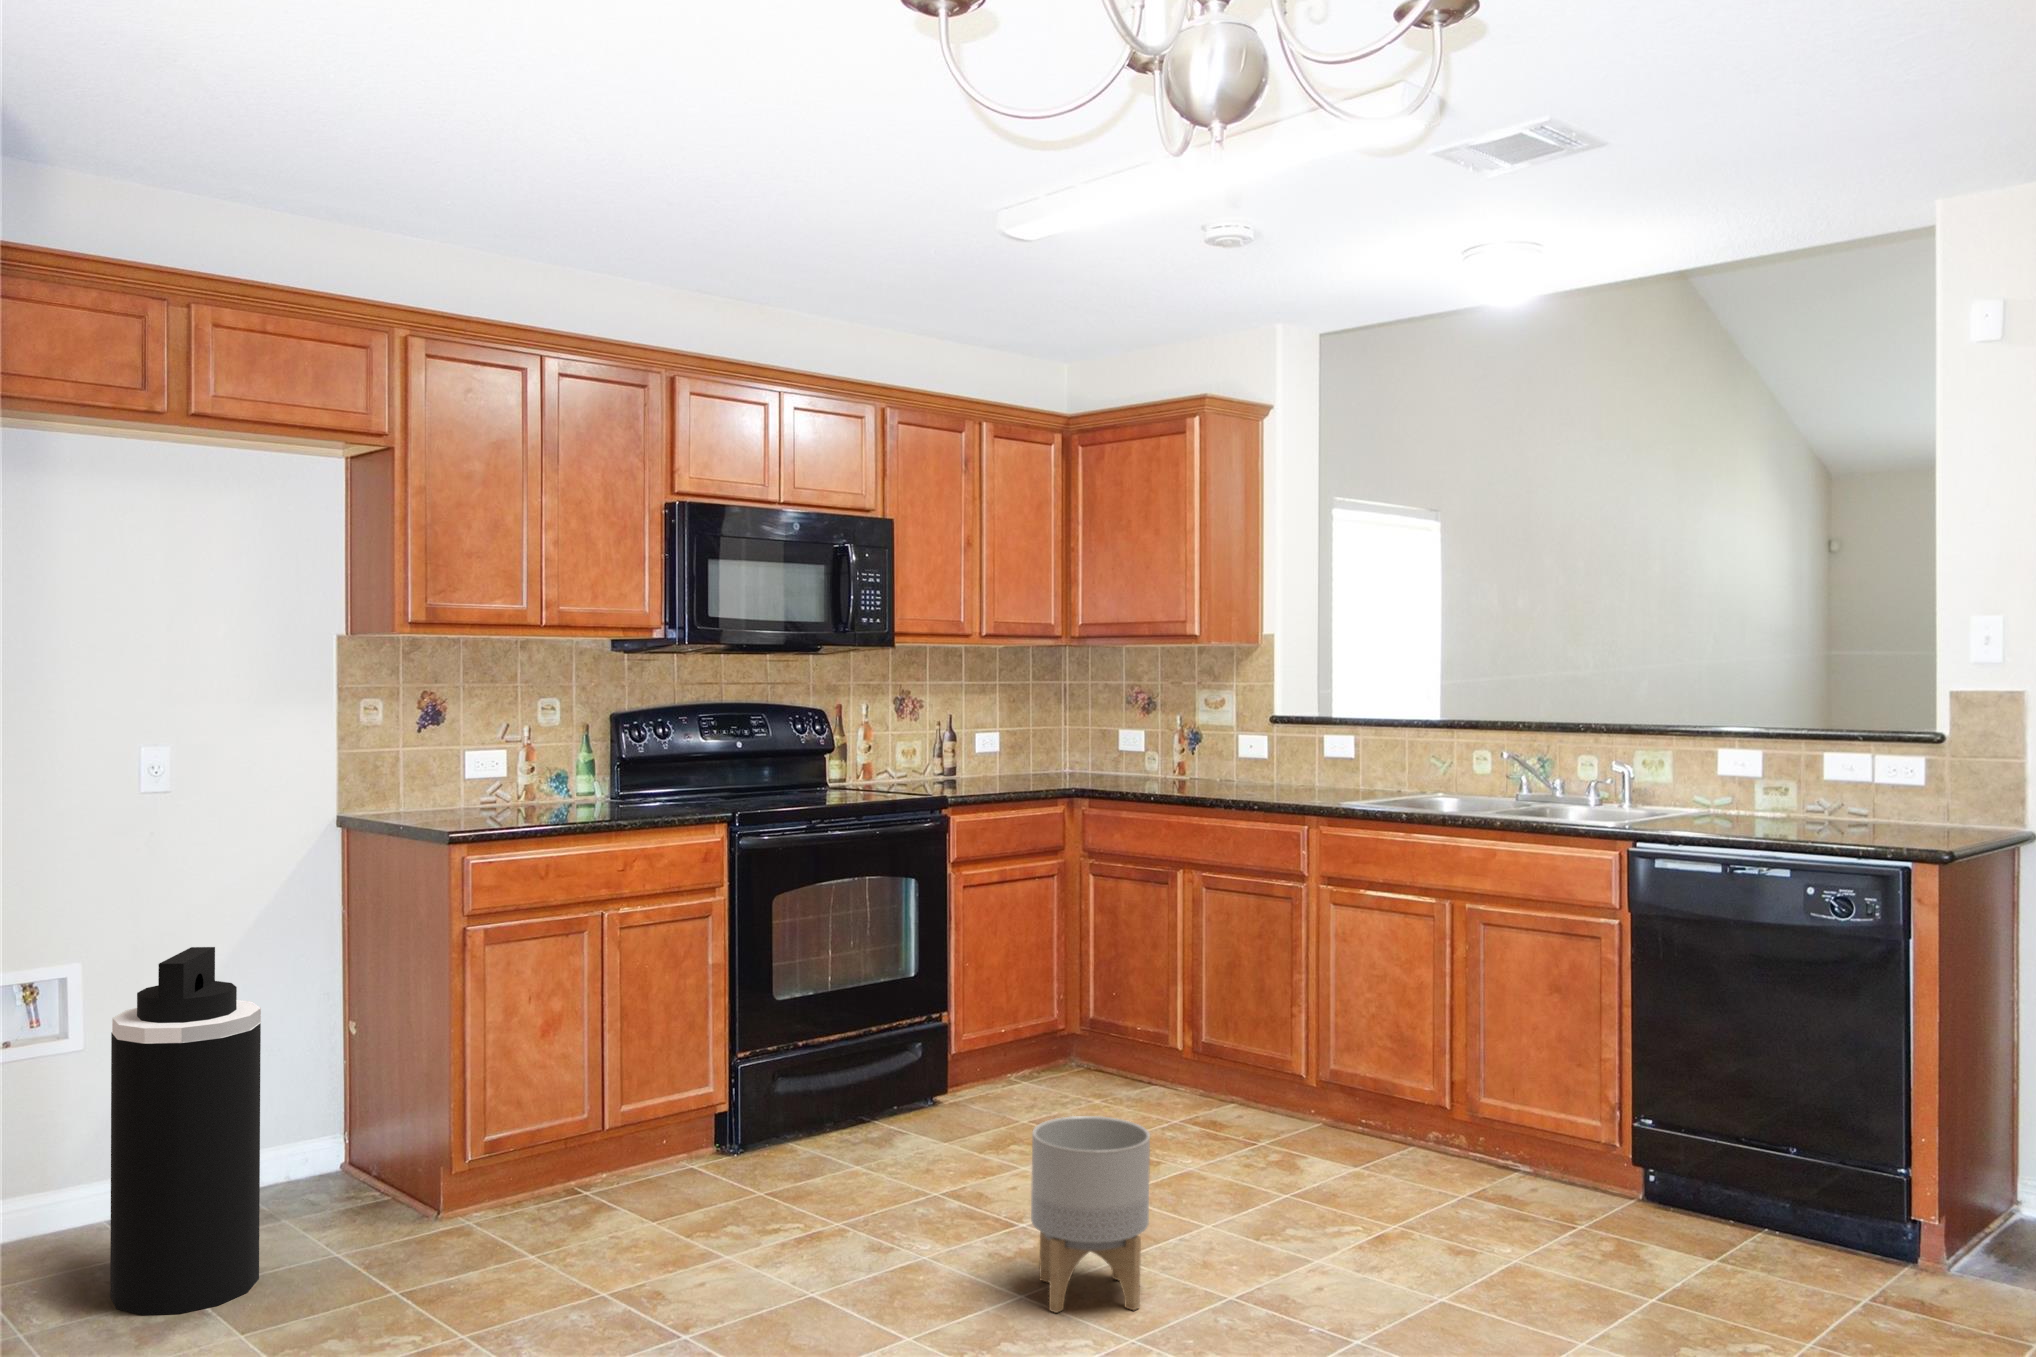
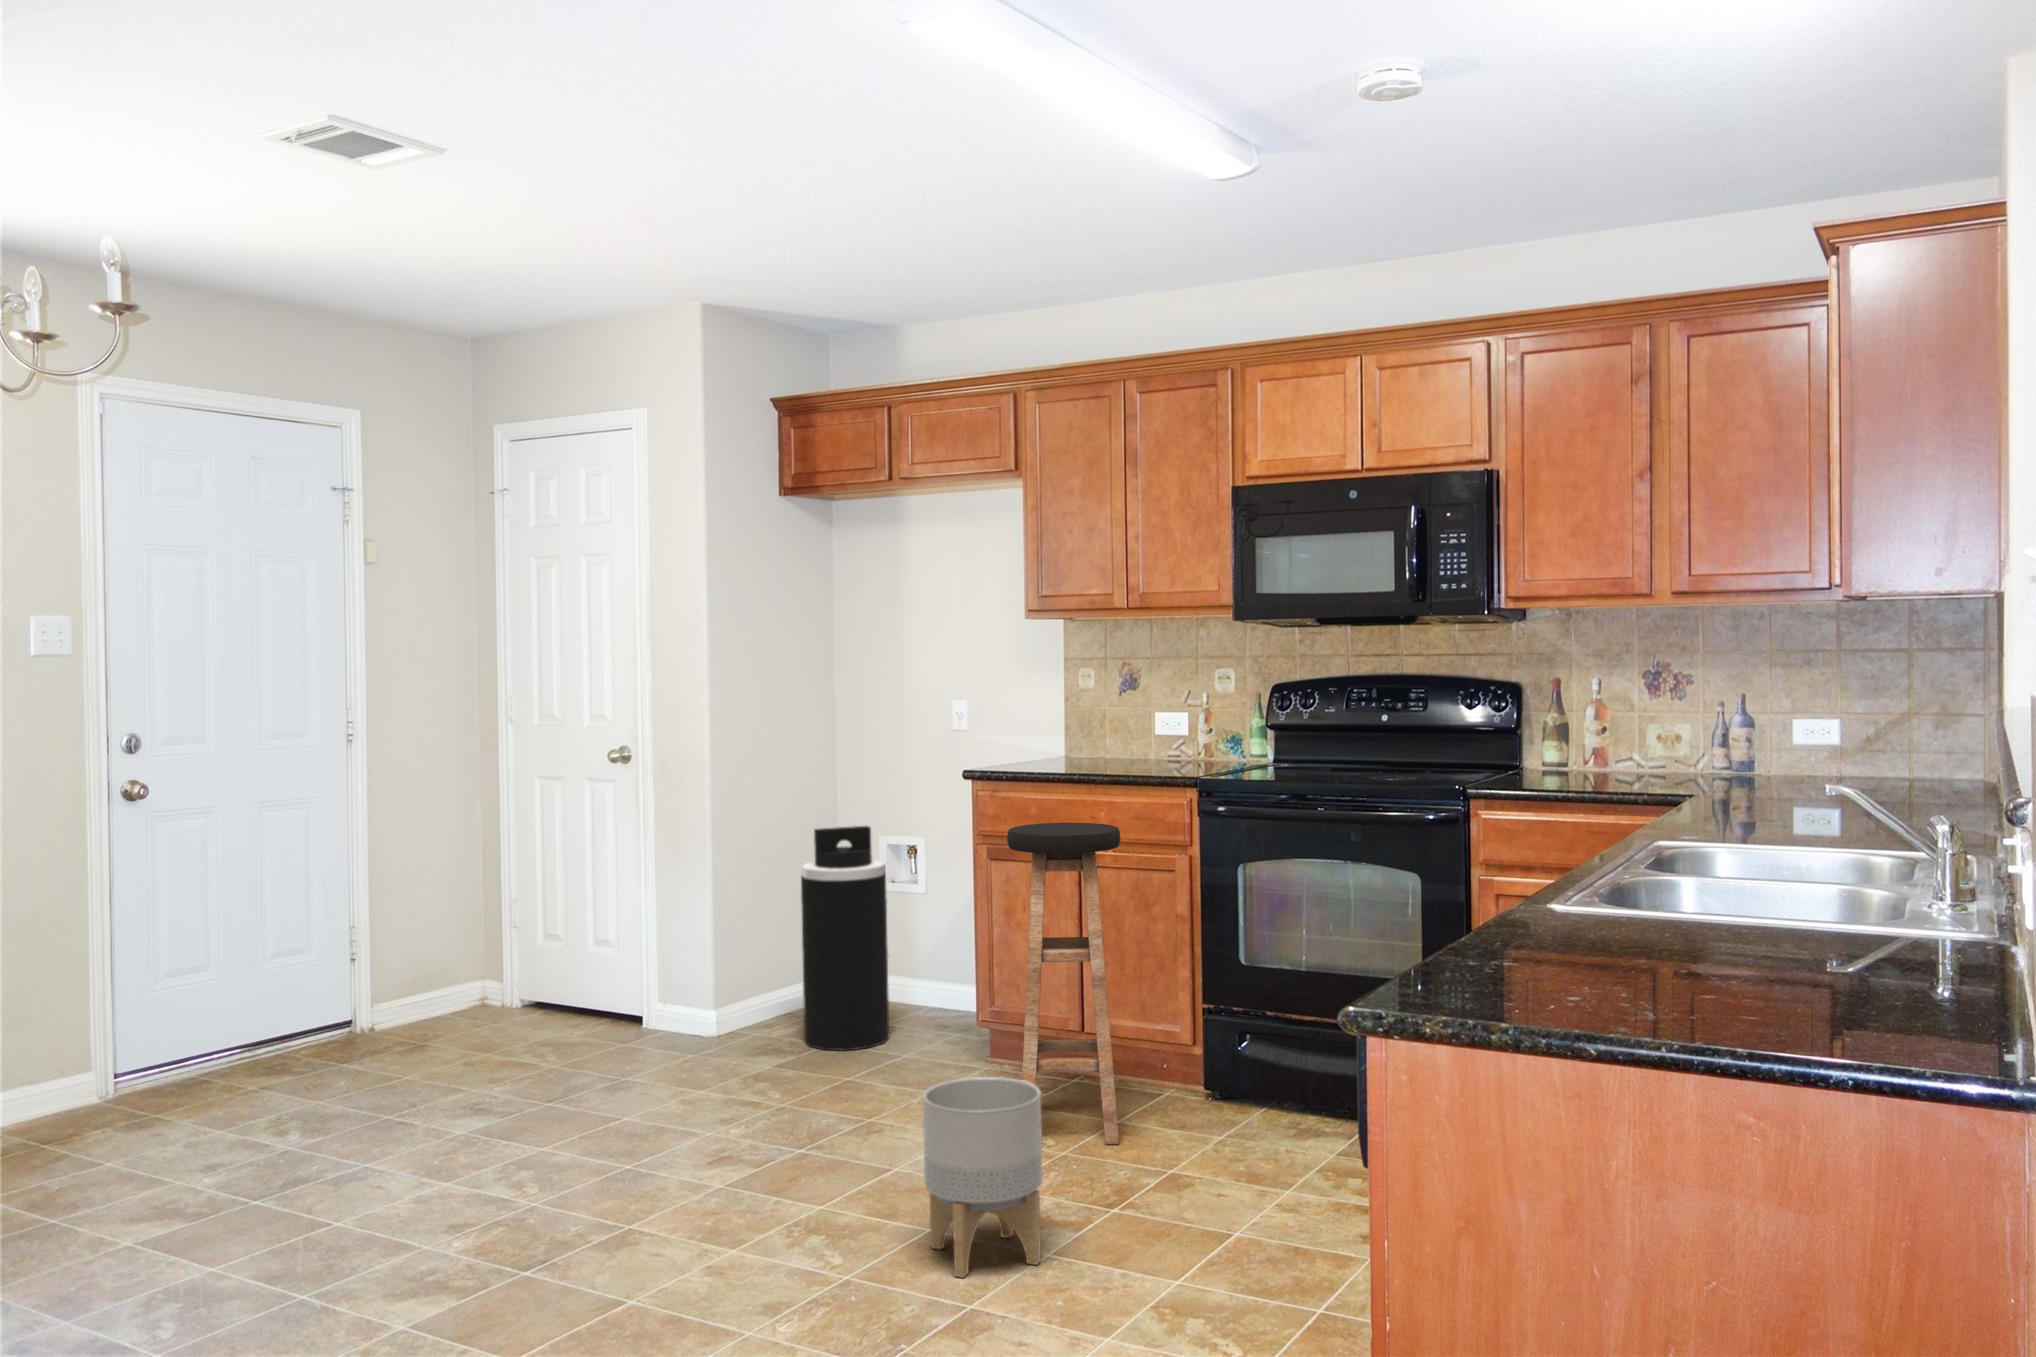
bar stool: none [686,875,831,1246] -> present [1007,823,1120,1144]

